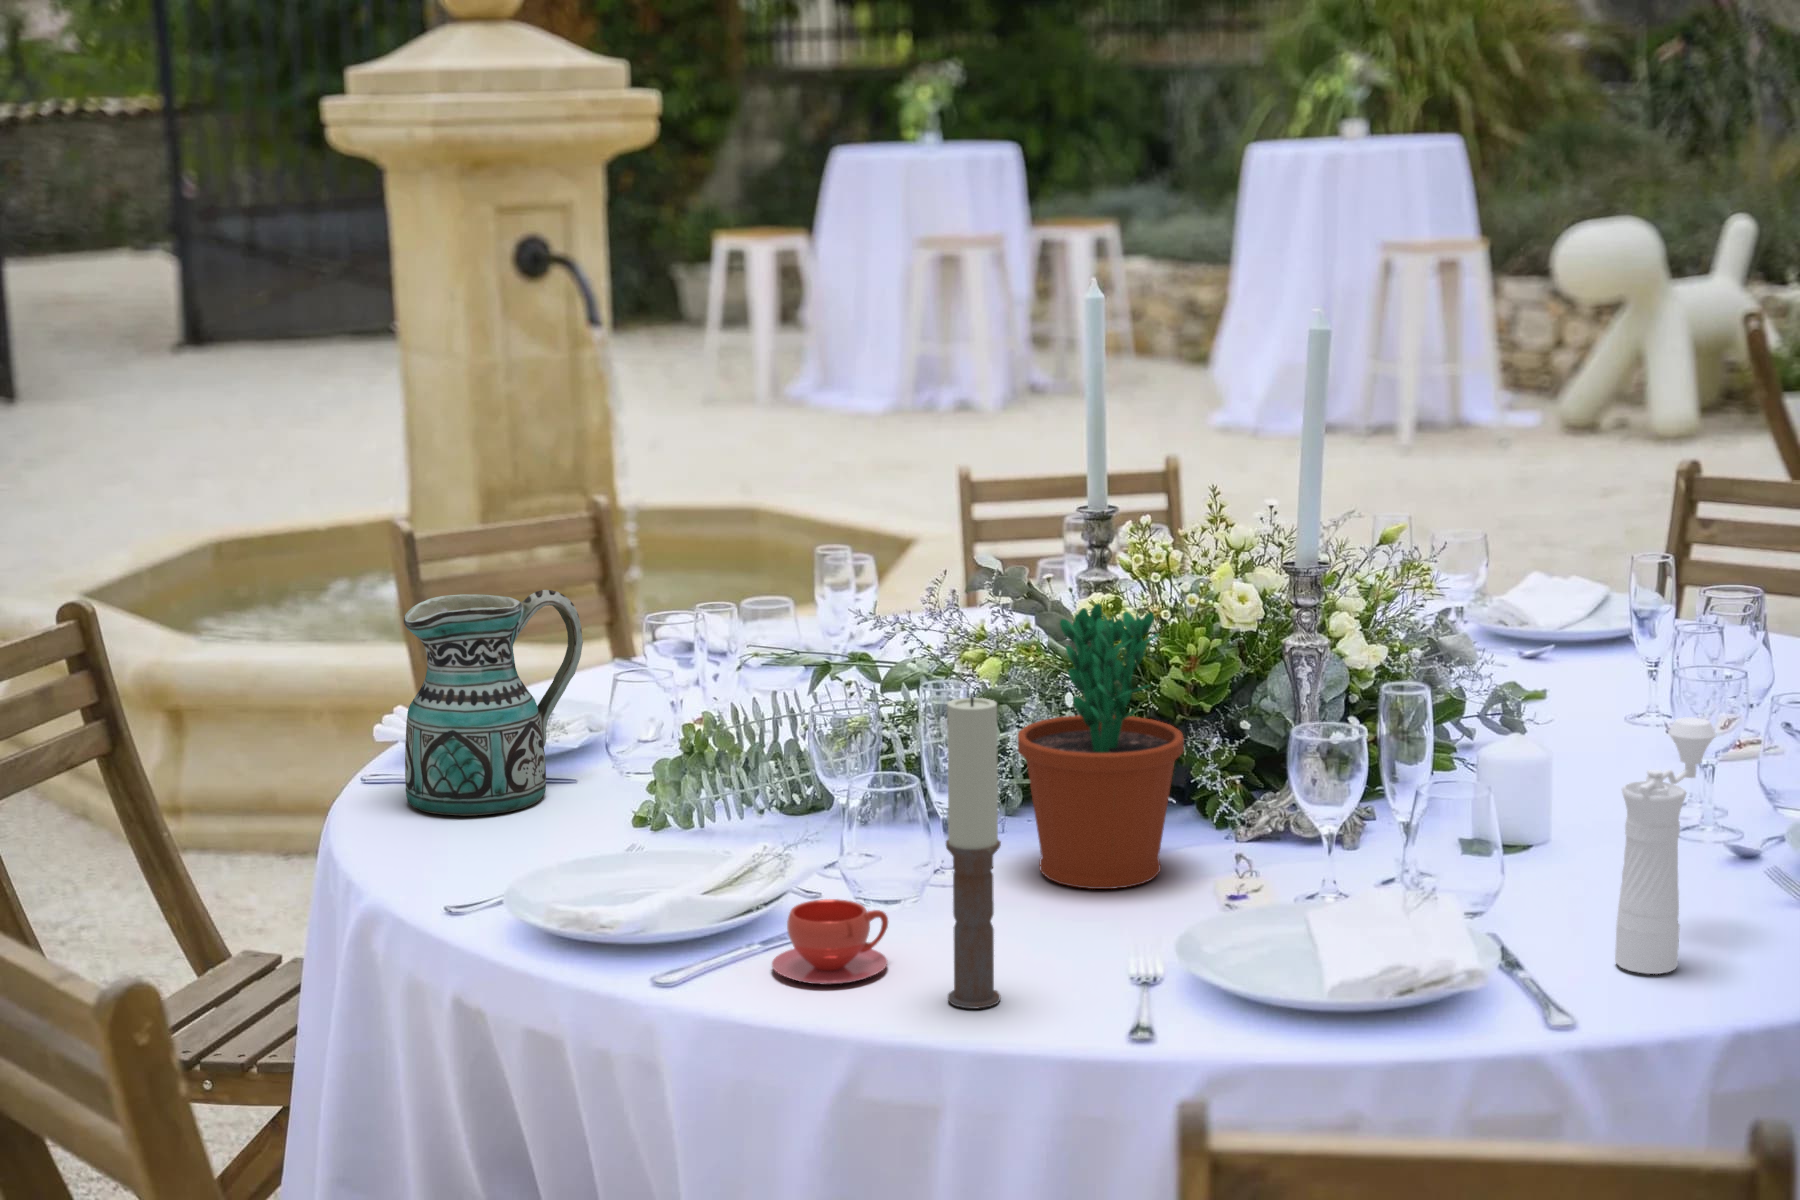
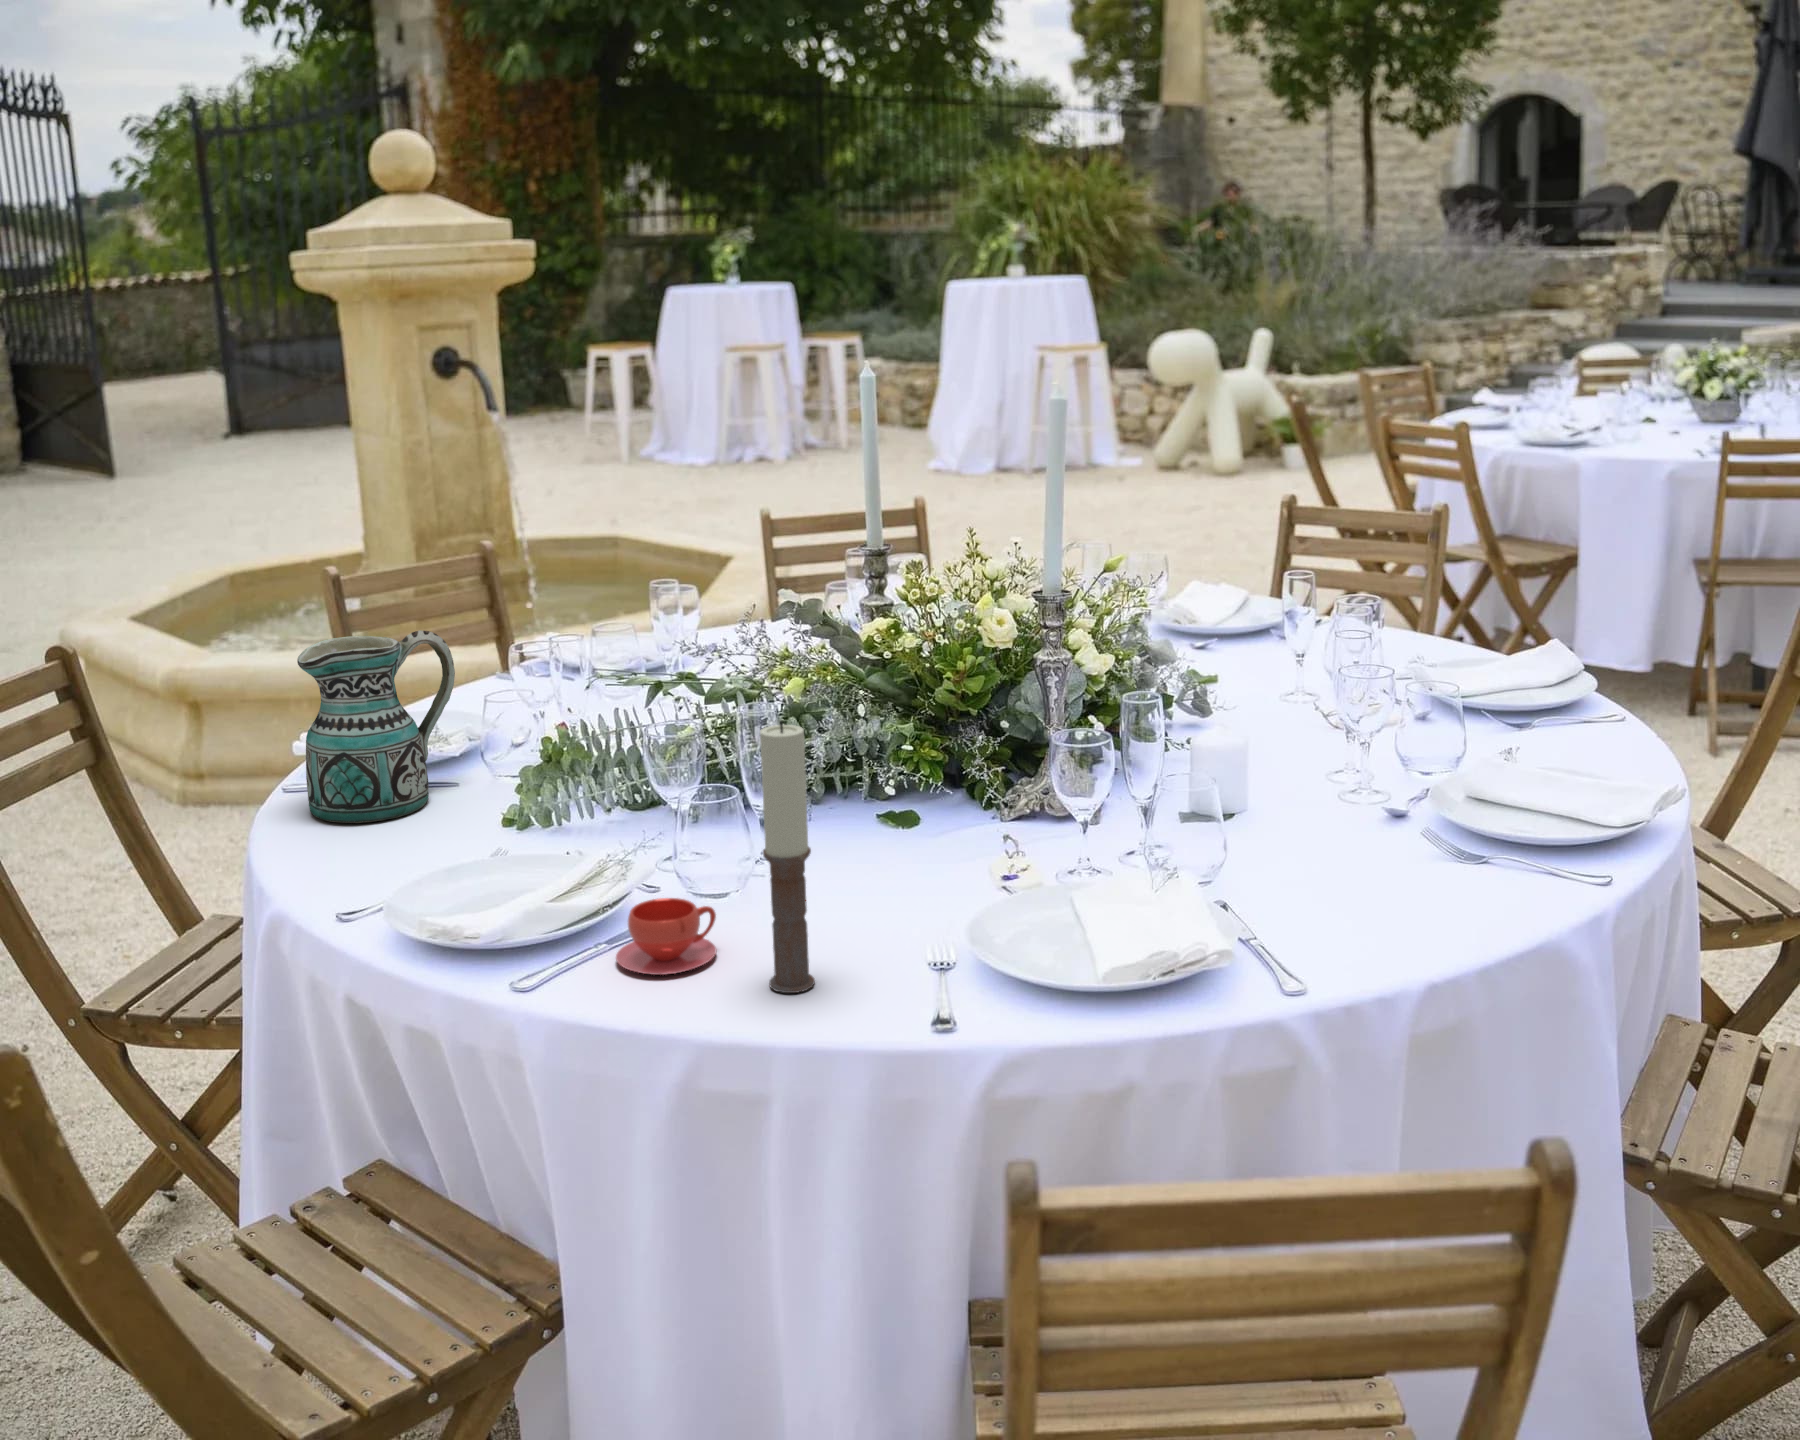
flower pot: present [1018,603,1184,889] -> none [820,631,959,871]
pepper mill: present [1615,717,1716,974] -> none [1326,715,1403,932]

